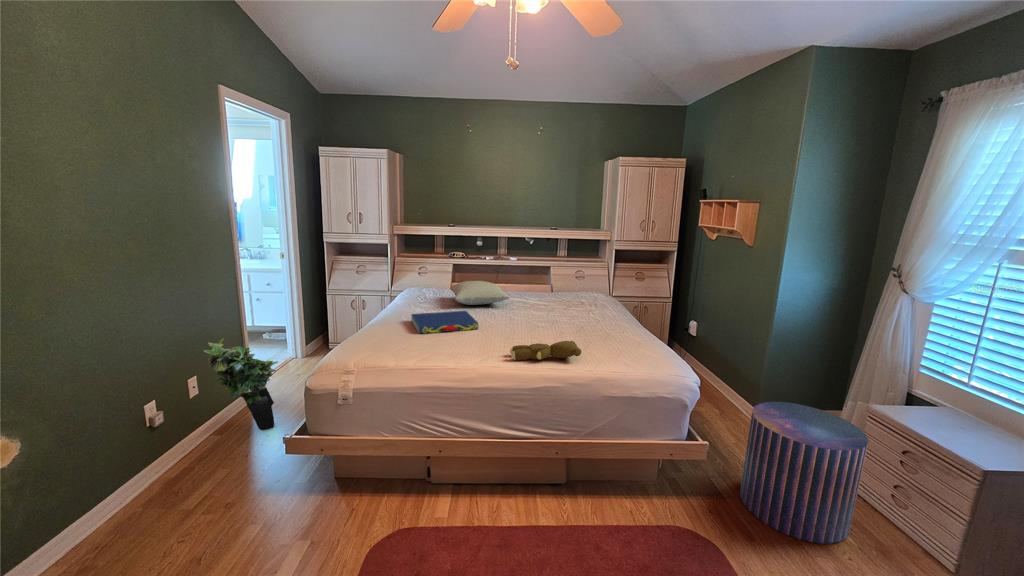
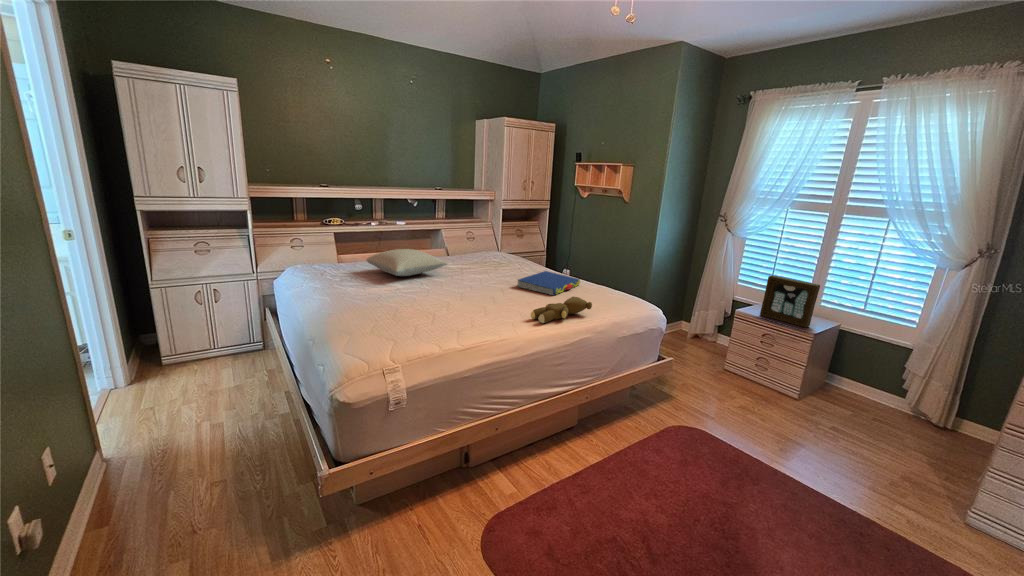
book: present [411,311,478,334] -> present [518,271,580,295]
potted plant: present [204,338,278,430] -> none [57,377,197,494]
picture frame: none [909,362,1013,456] -> present [760,275,820,328]
pouf: present [740,402,868,544] -> none [676,318,762,408]

